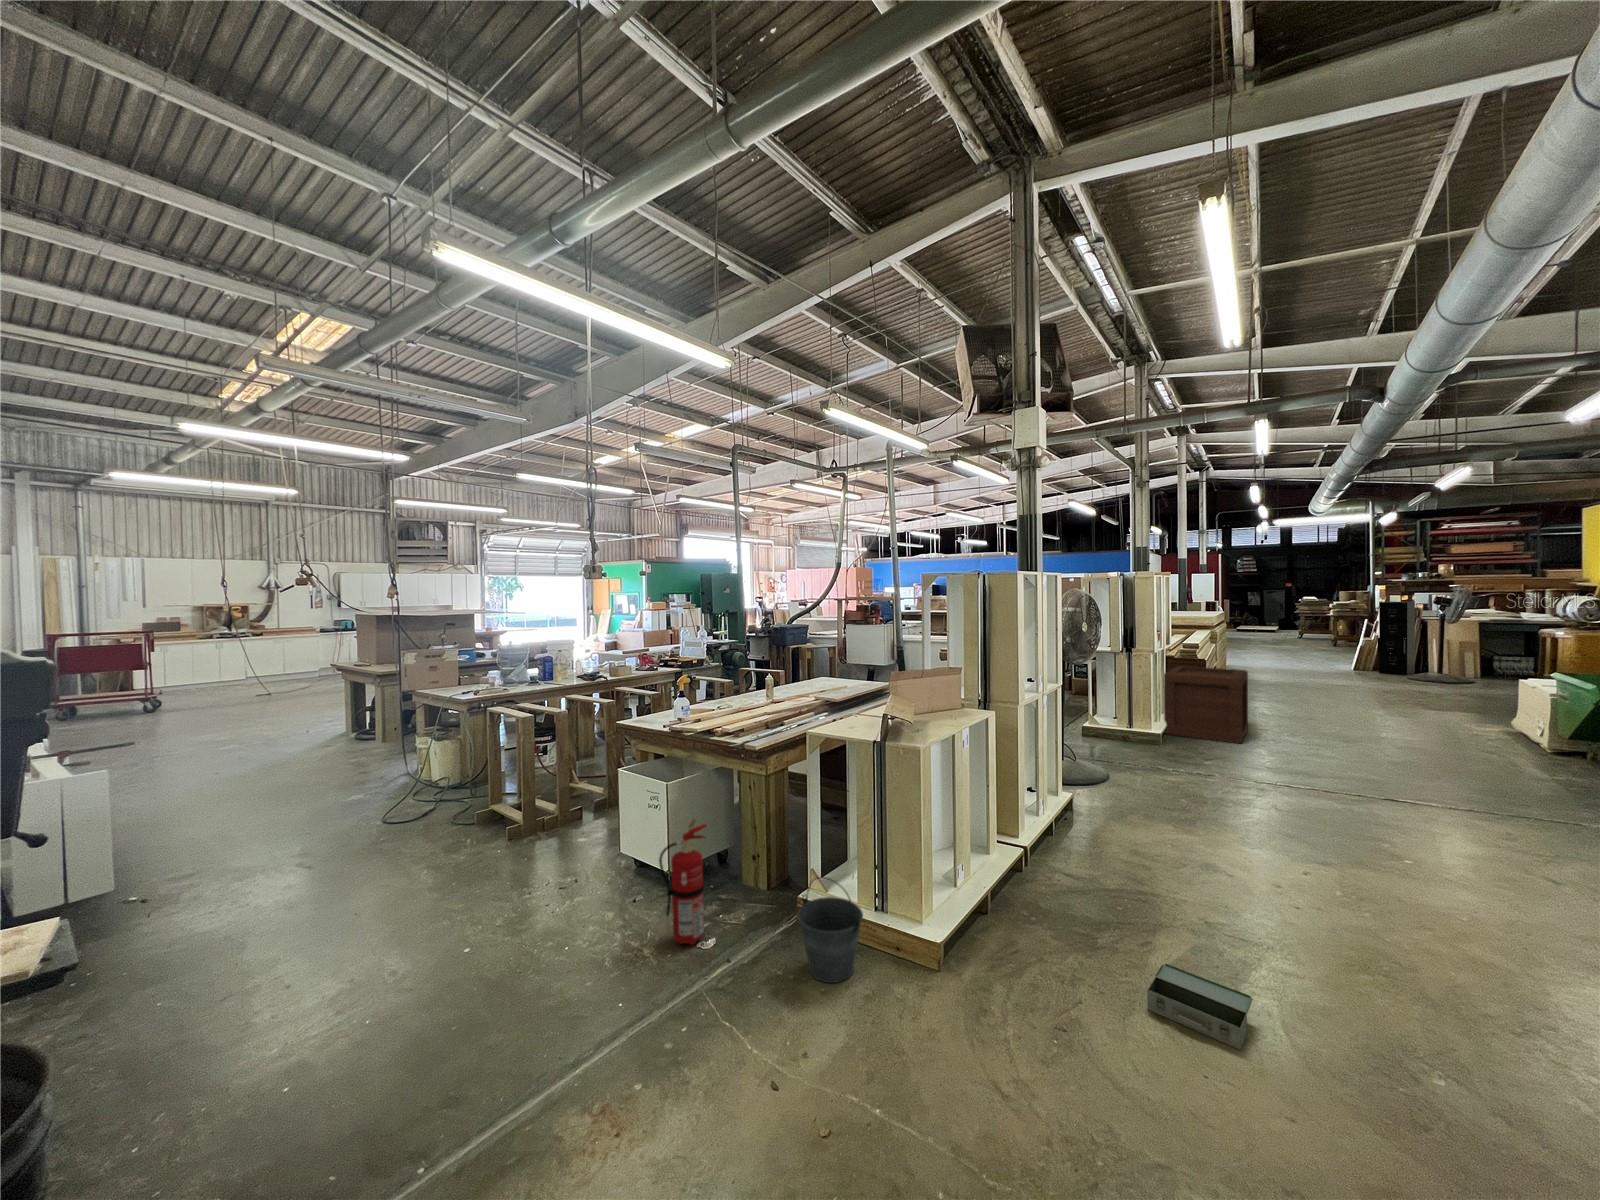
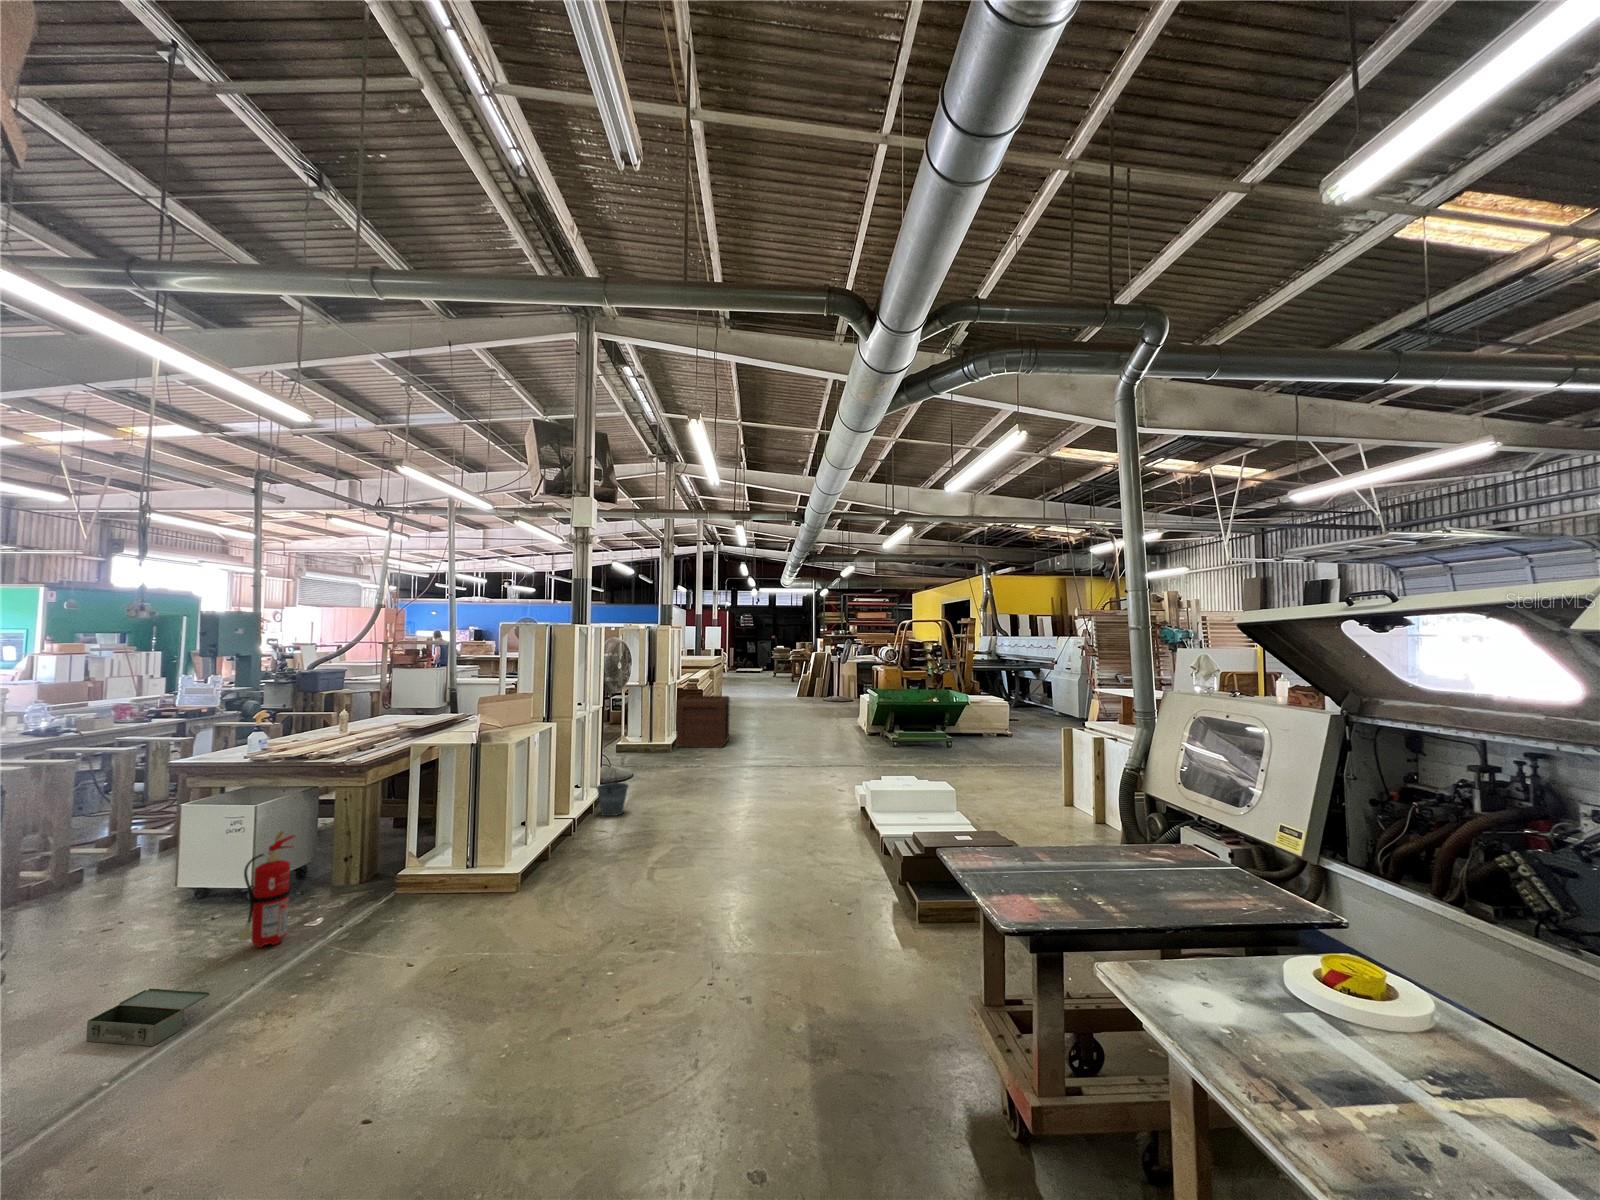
filing cabinet: present [1377,602,1415,675] -> none [811,649,830,699]
bucket: present [797,877,863,983] -> present [597,780,629,816]
toolbox: present [1147,964,1253,1050] -> present [86,989,210,1046]

